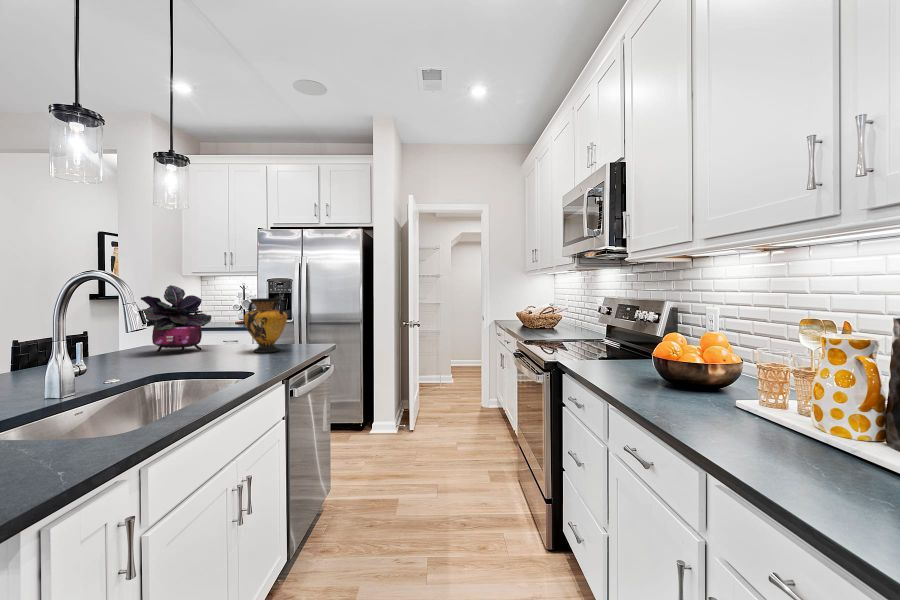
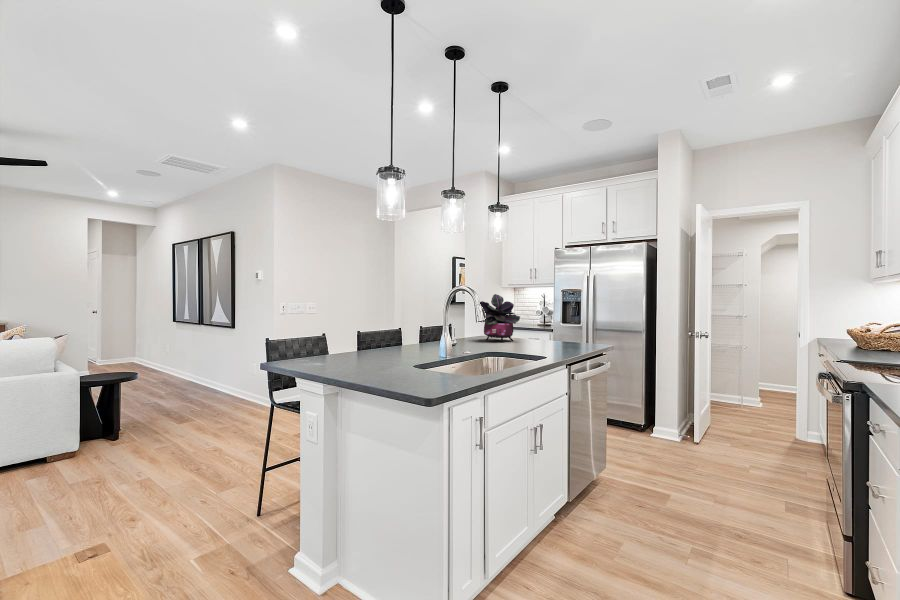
vase: present [244,298,287,353] -> none [542,304,573,346]

